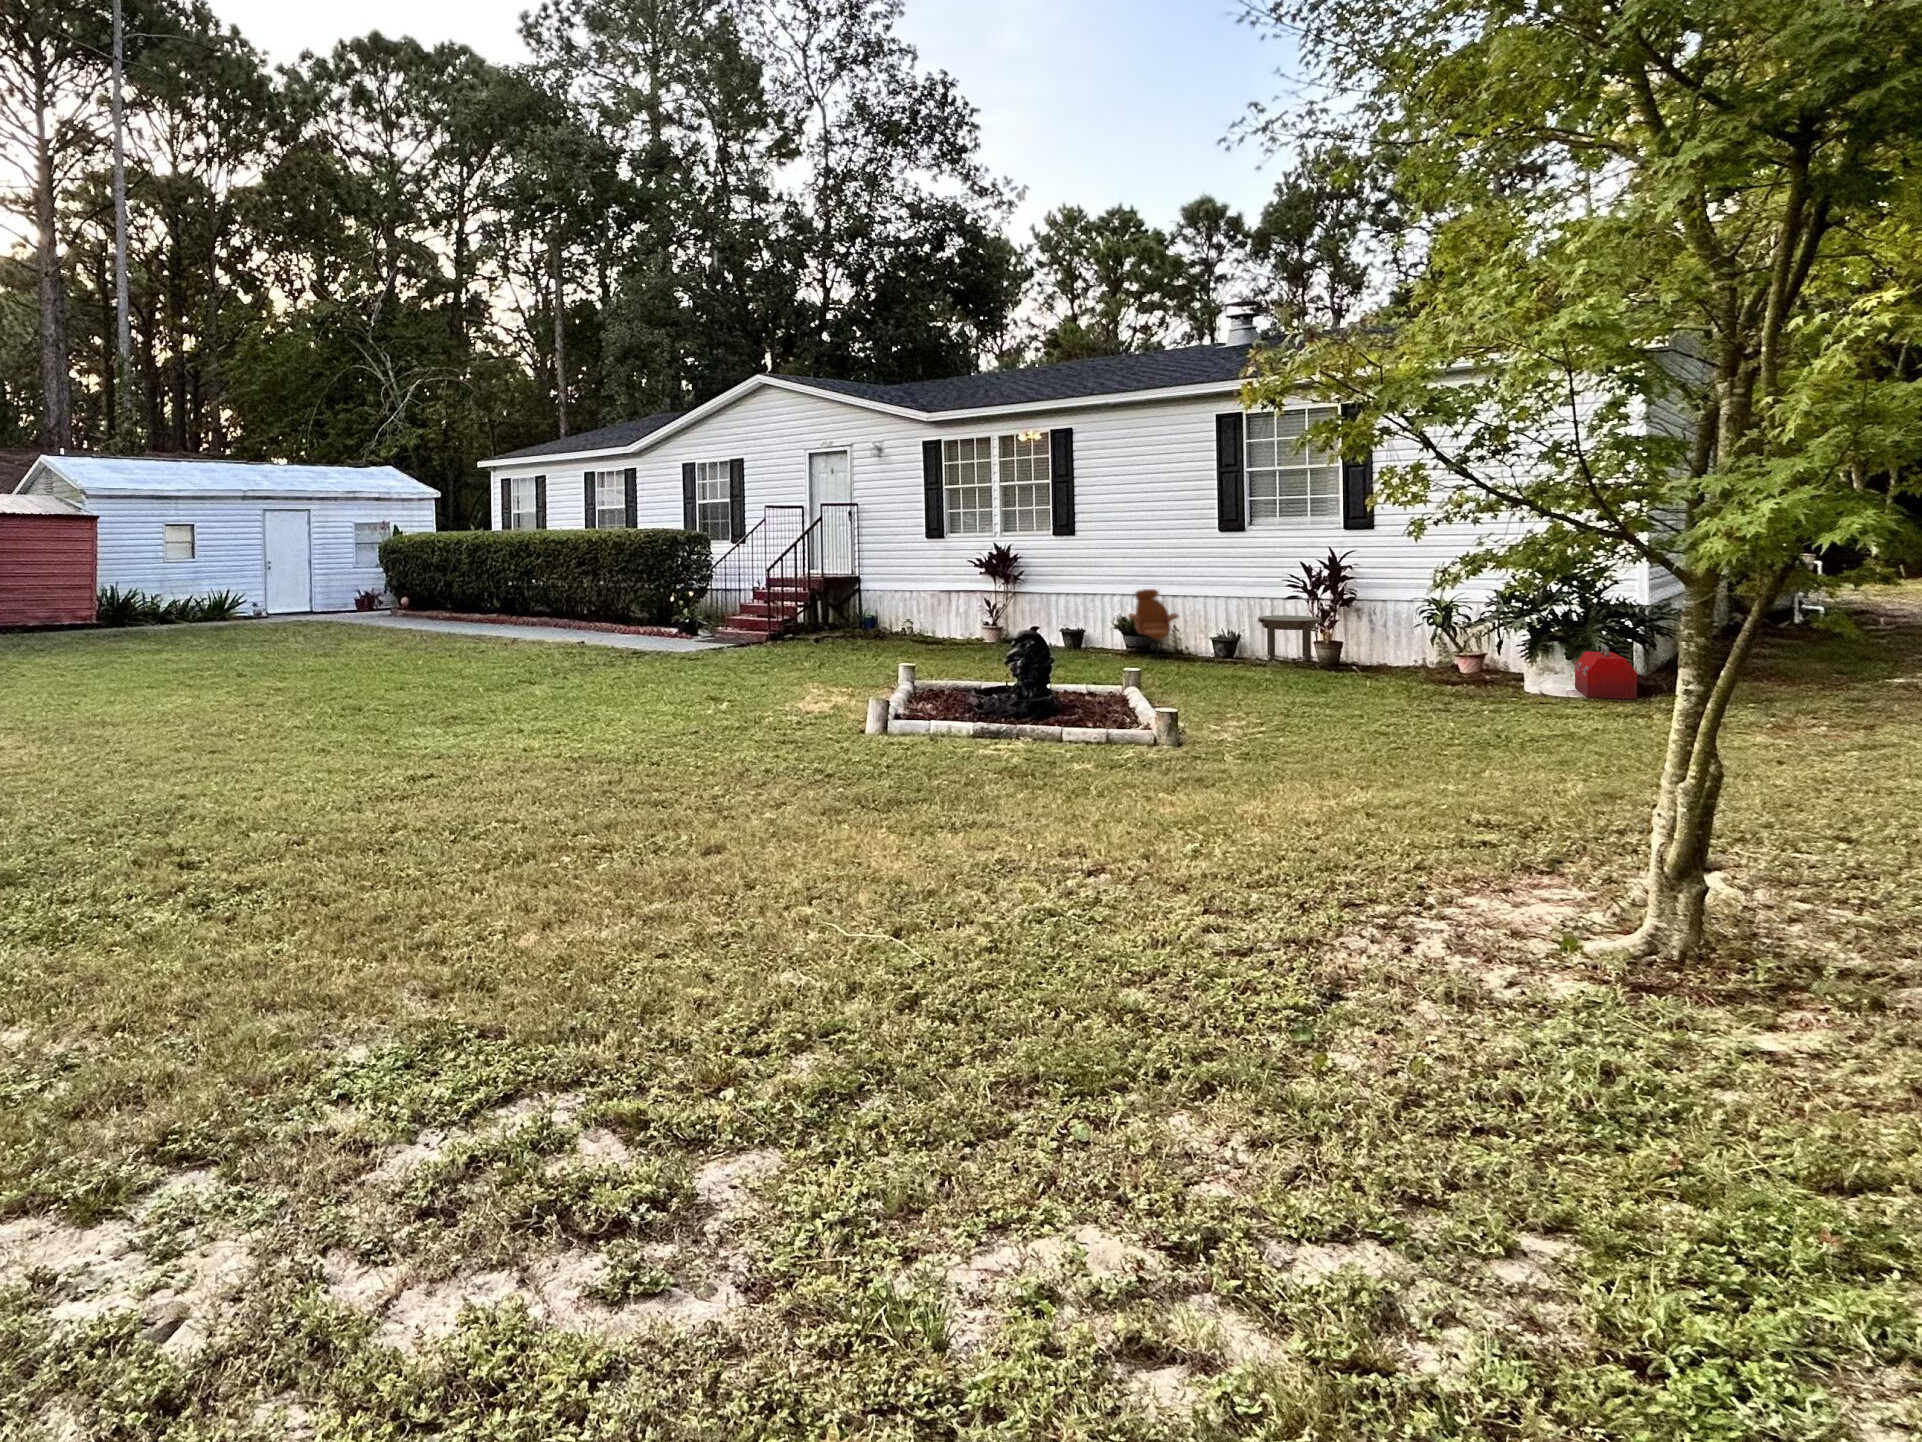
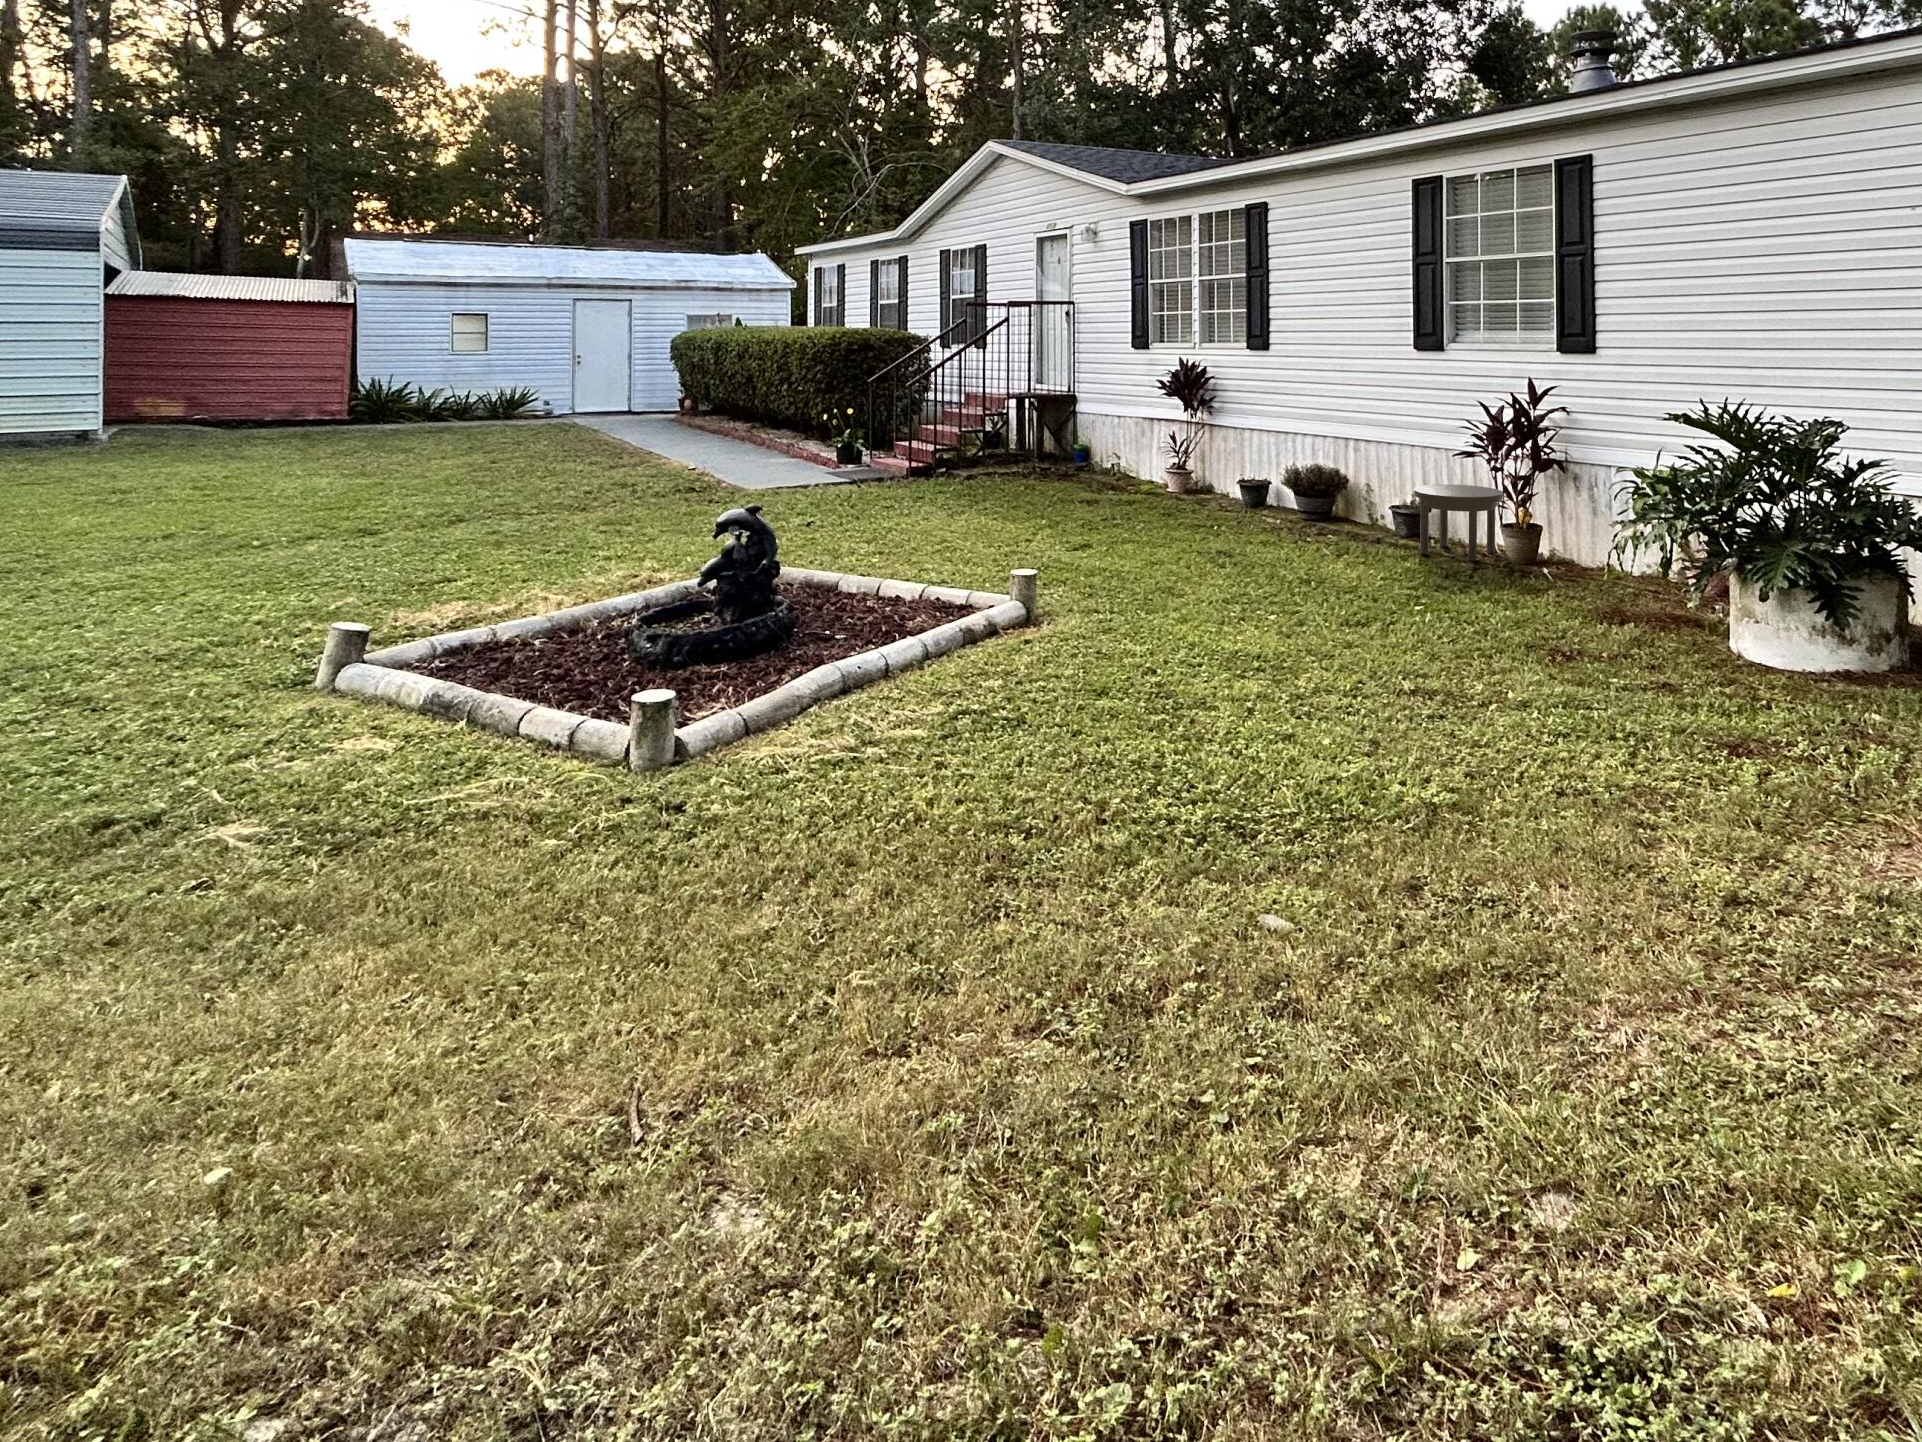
lounge chair: present [1128,589,1179,652] -> none [1275,433,1356,532]
toolbox: present [1575,645,1637,699] -> none [1736,590,1847,707]

